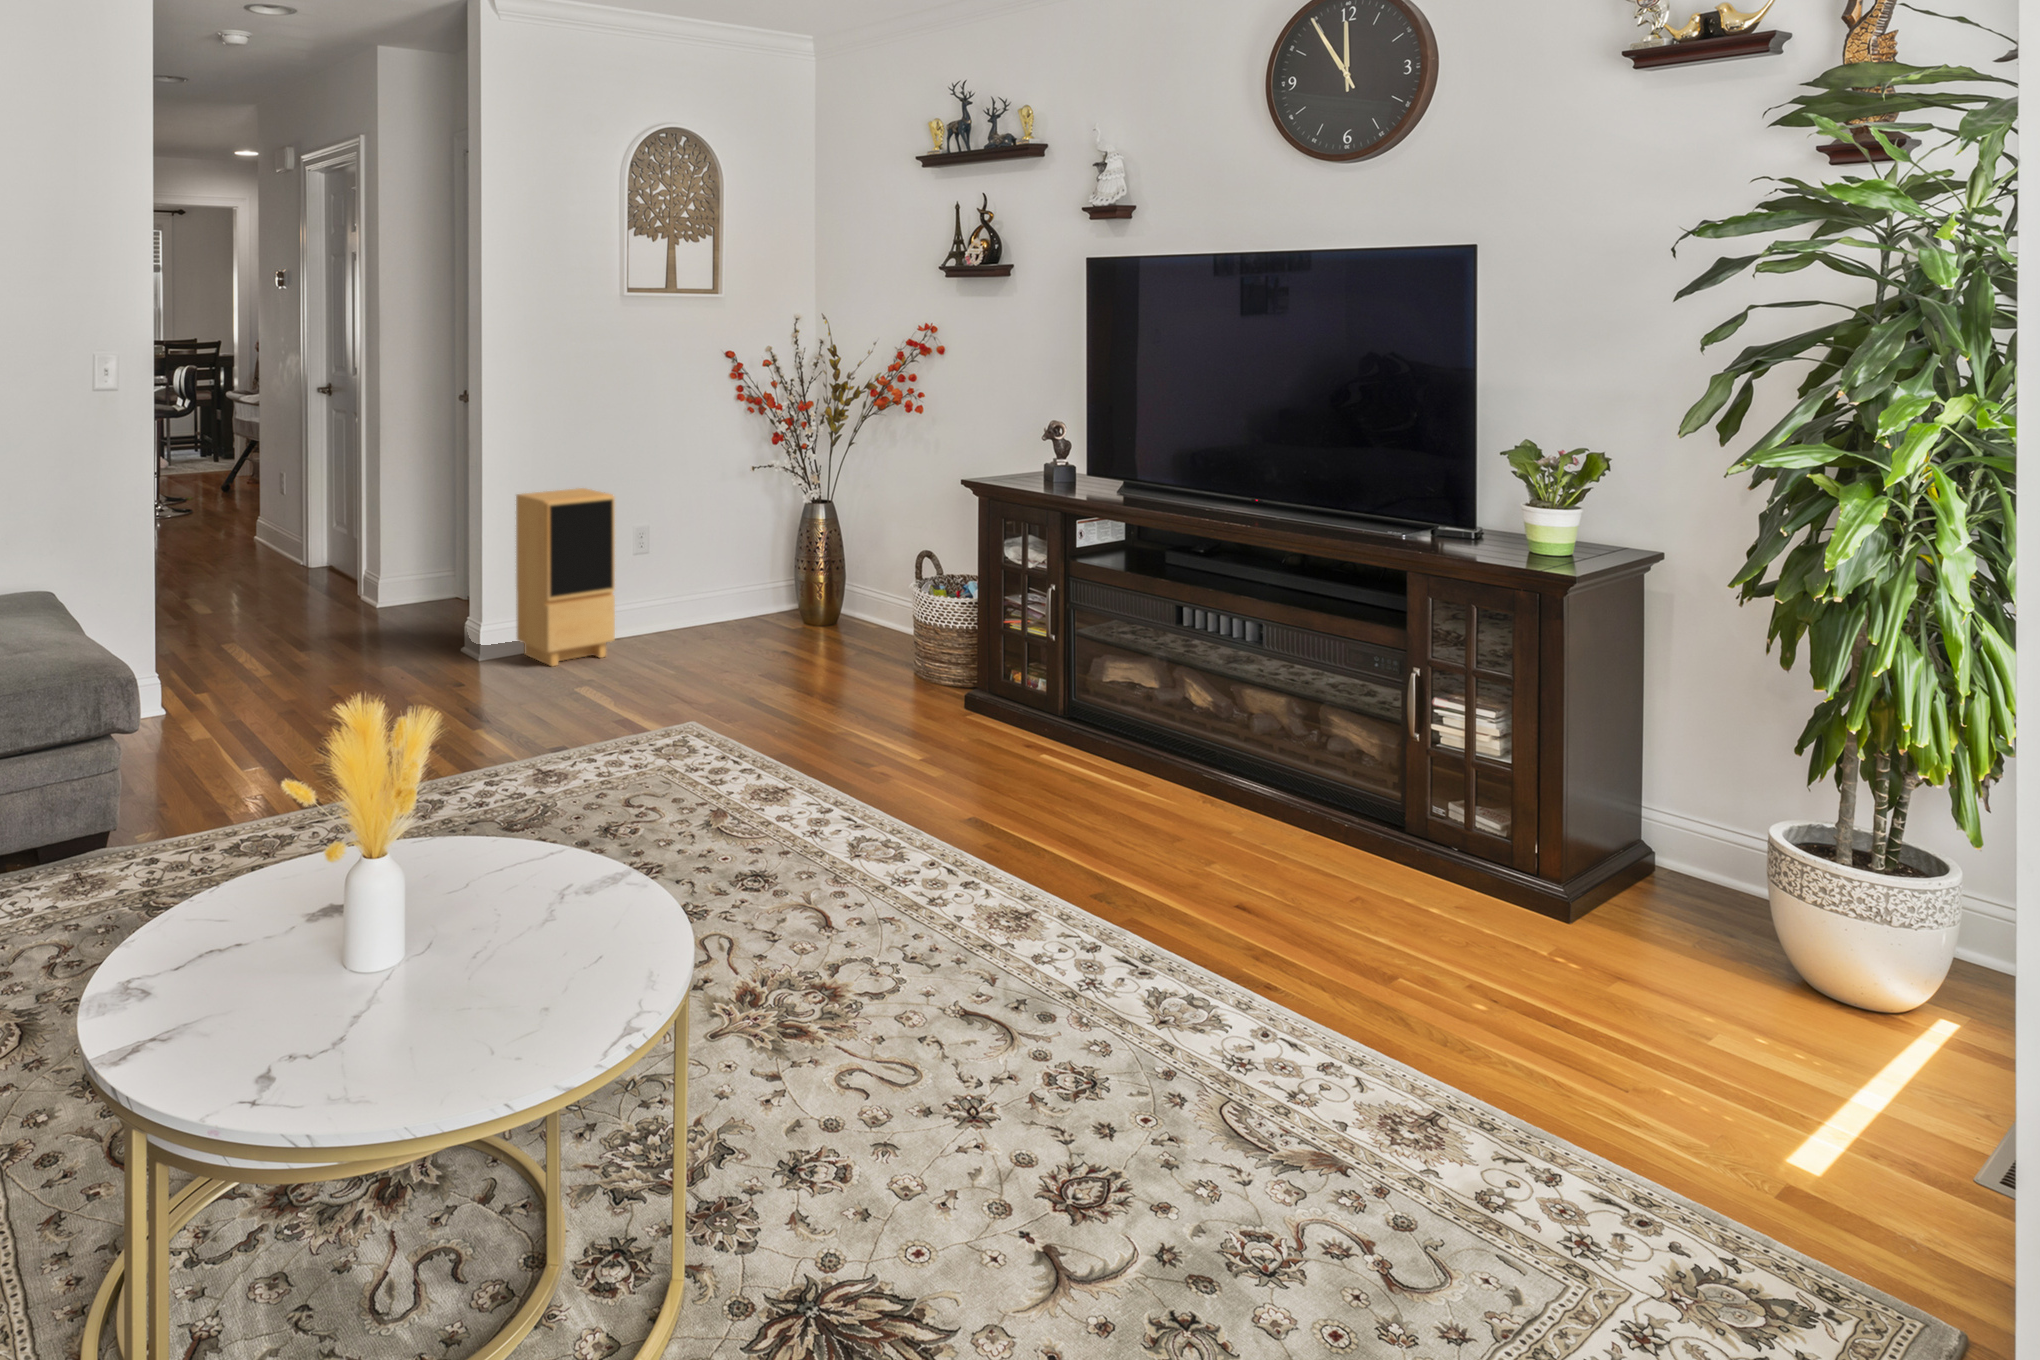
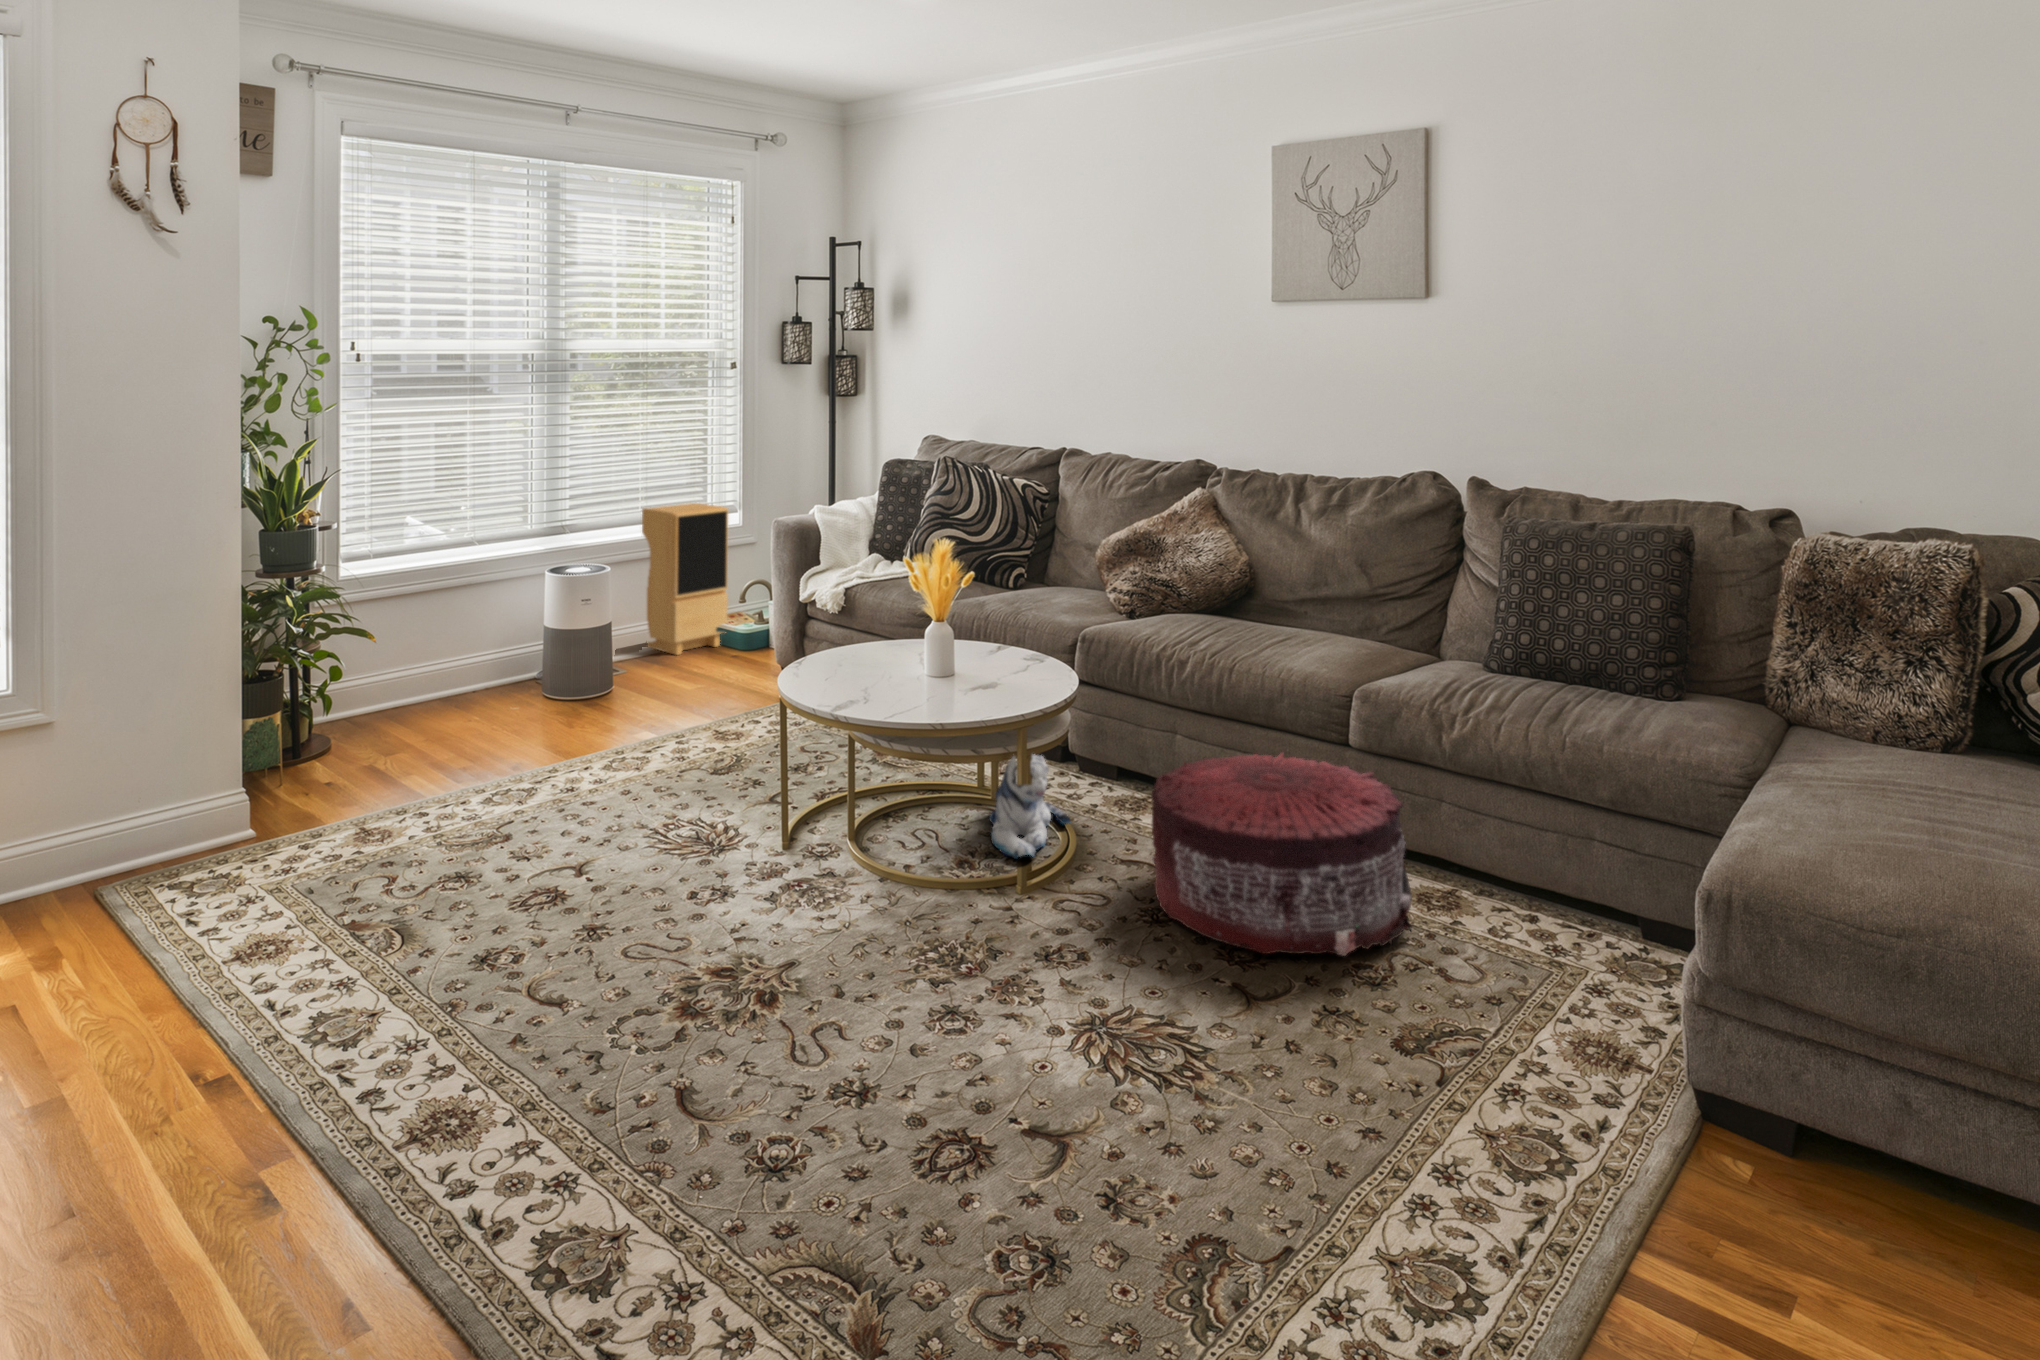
plush toy: none [797,847,914,996] -> present [989,755,1070,859]
pouf: none [975,880,1352,1221] -> present [1151,753,1412,956]

